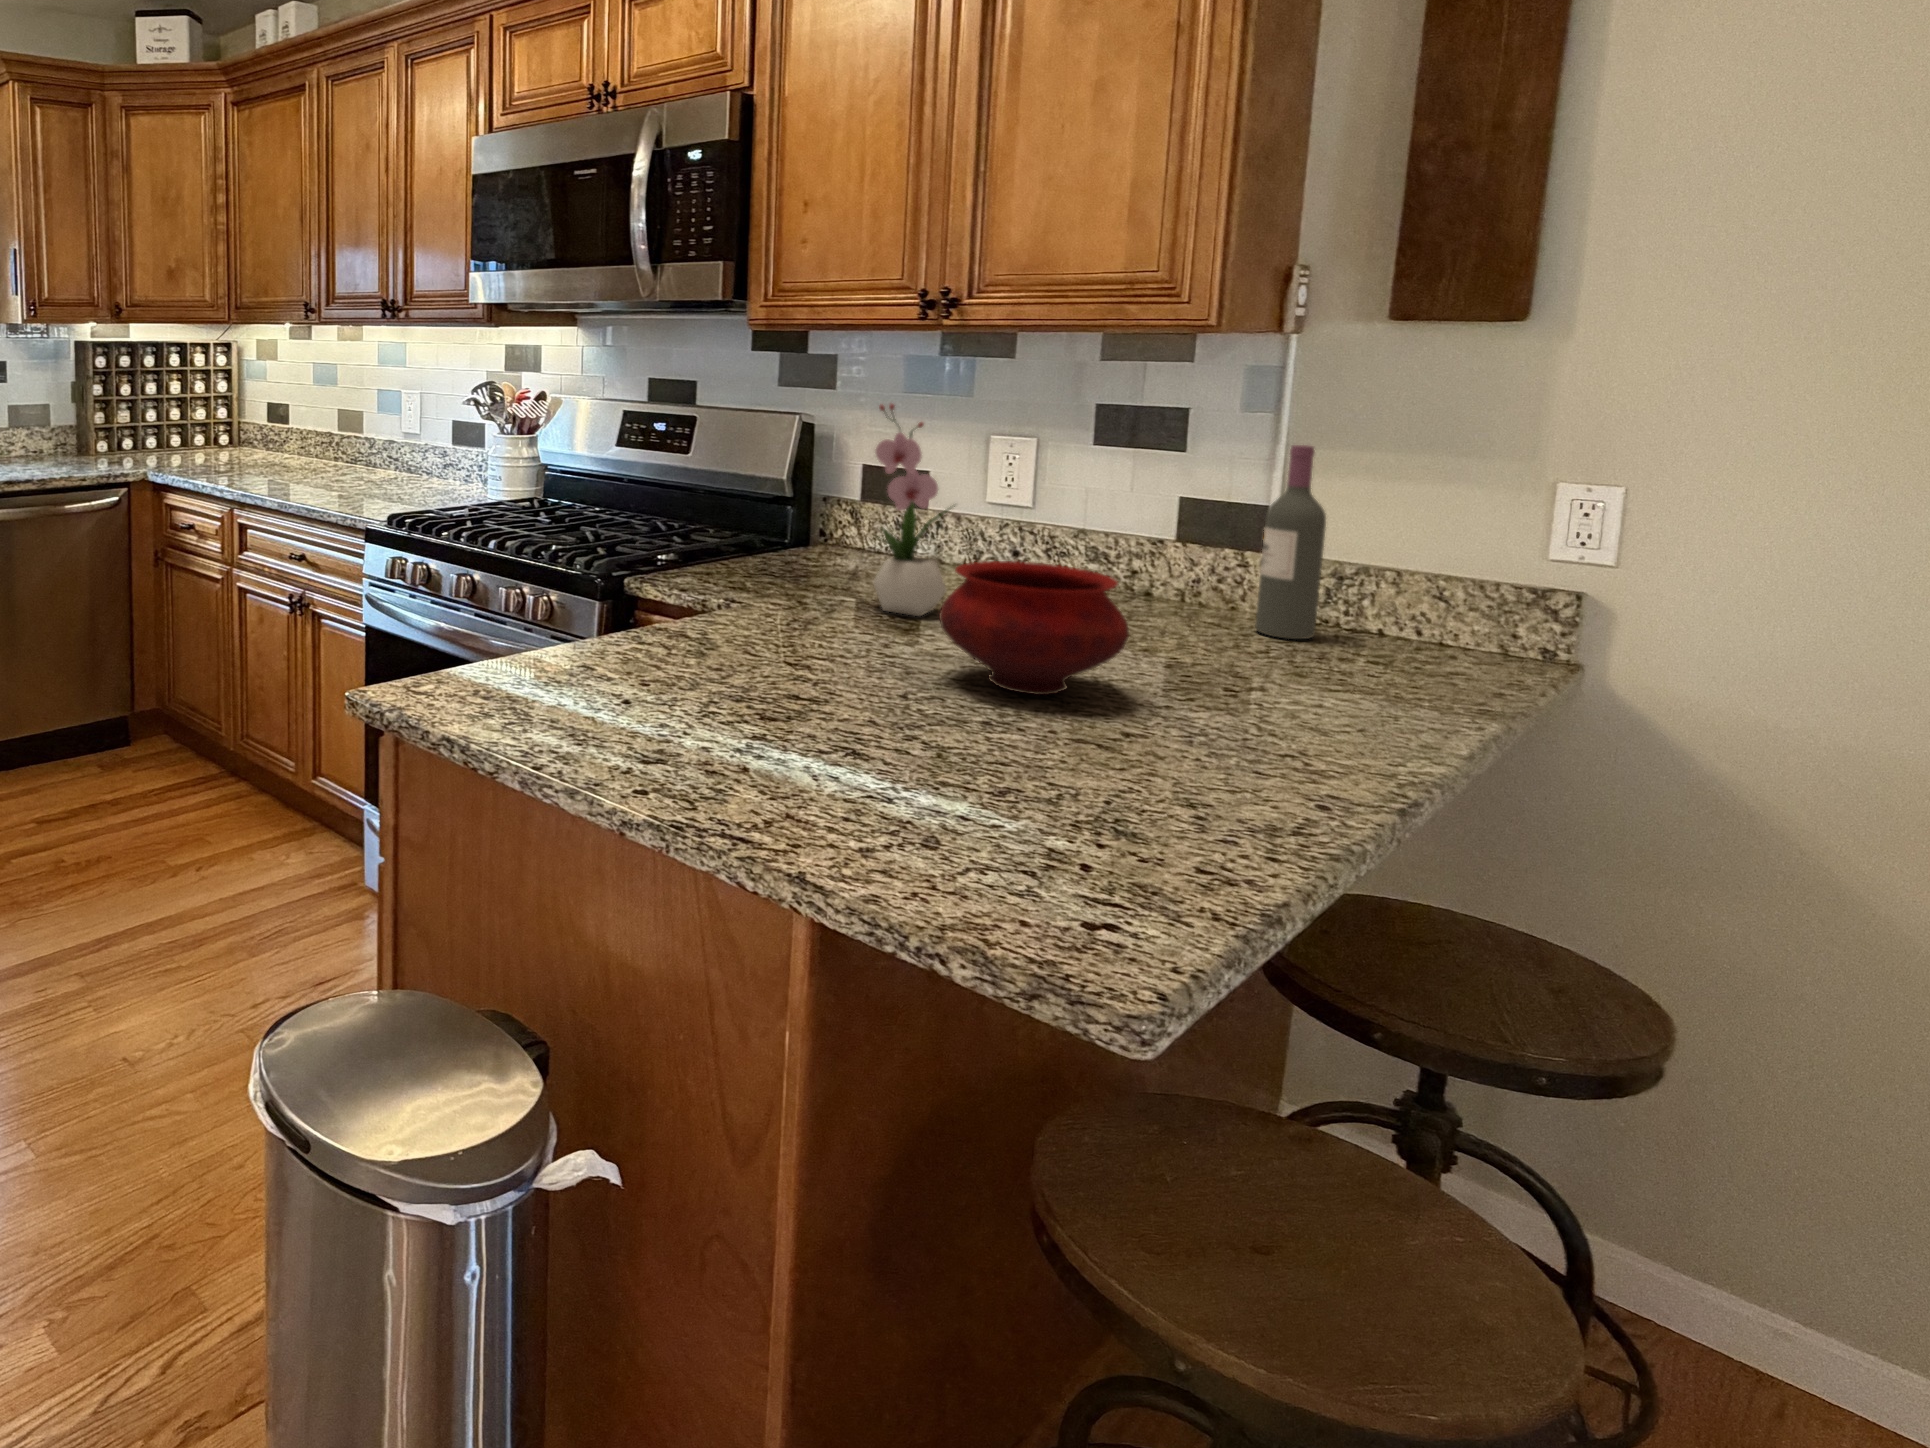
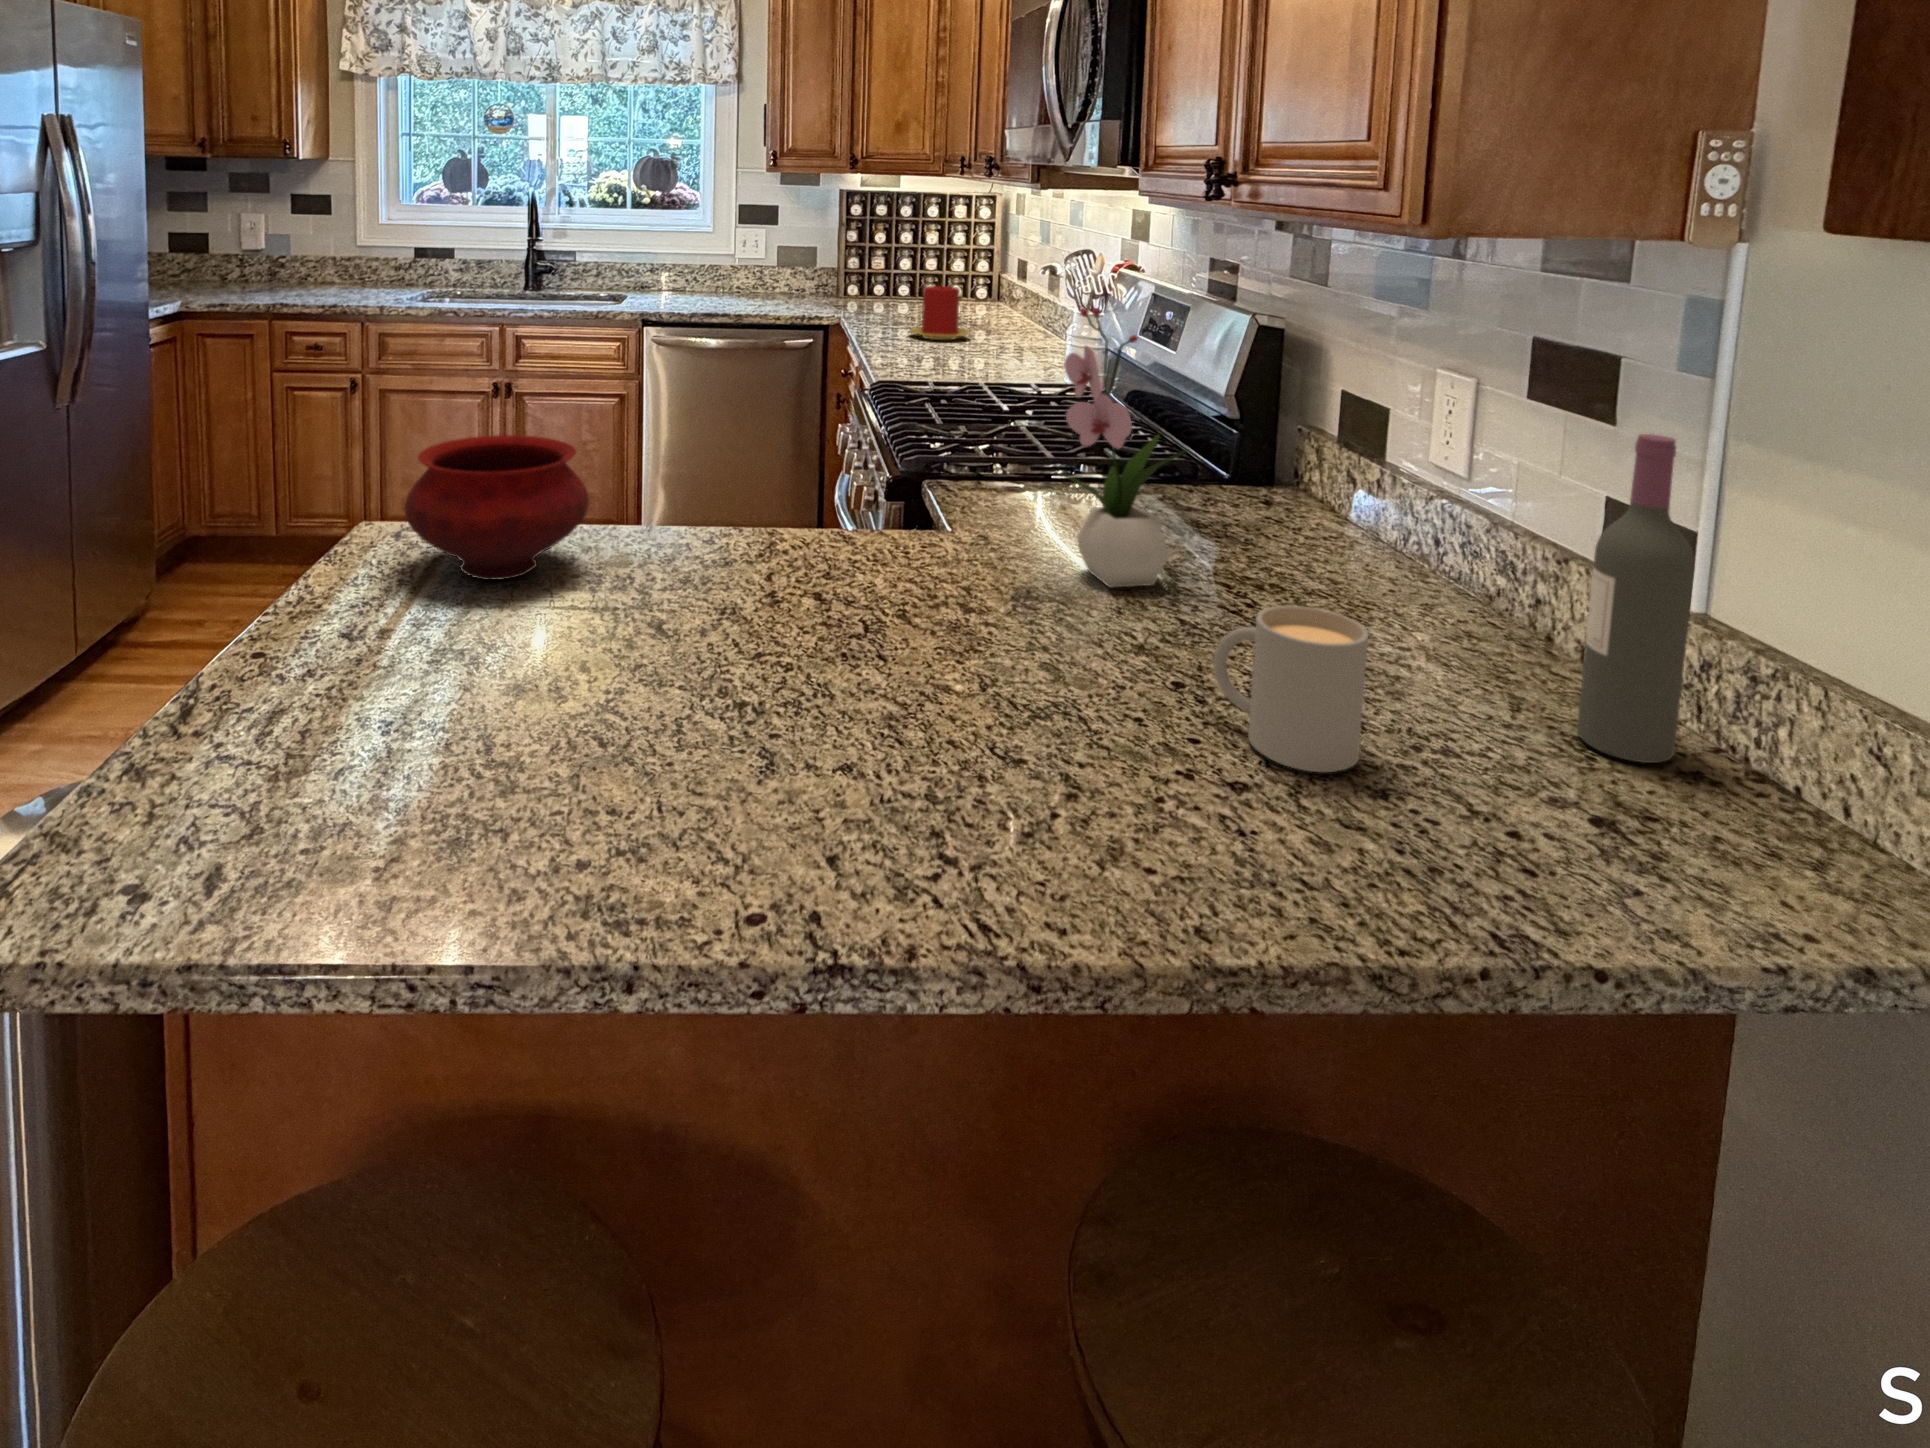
candle: none [256,429,315,482] -> present [910,286,970,340]
bowl: present [939,561,1129,695] -> present [405,435,589,580]
mug: none [1159,578,1271,677] -> present [1213,606,1368,772]

